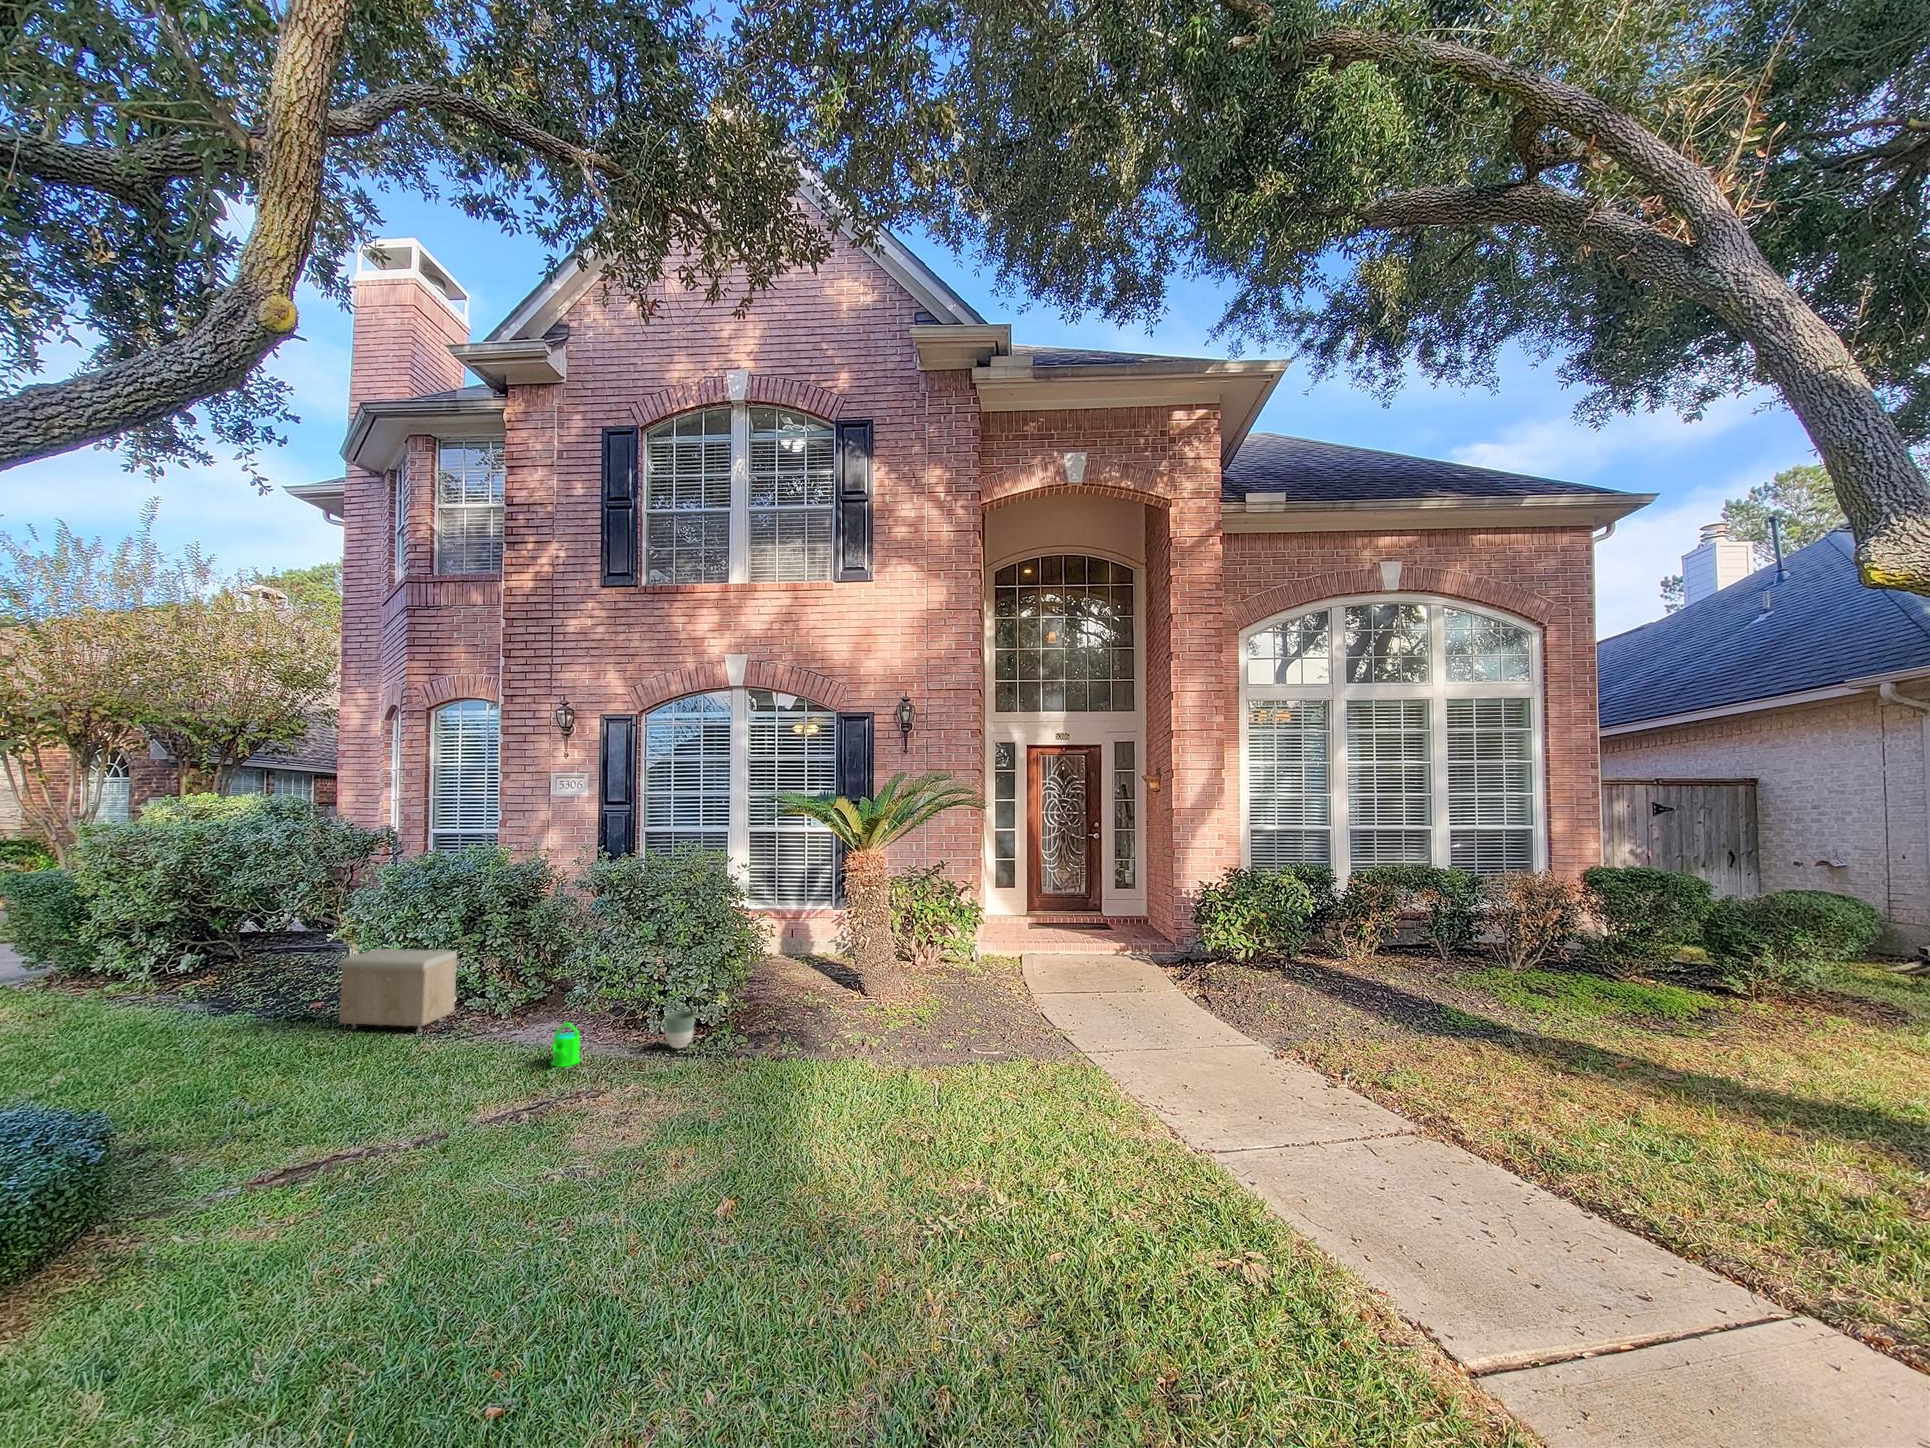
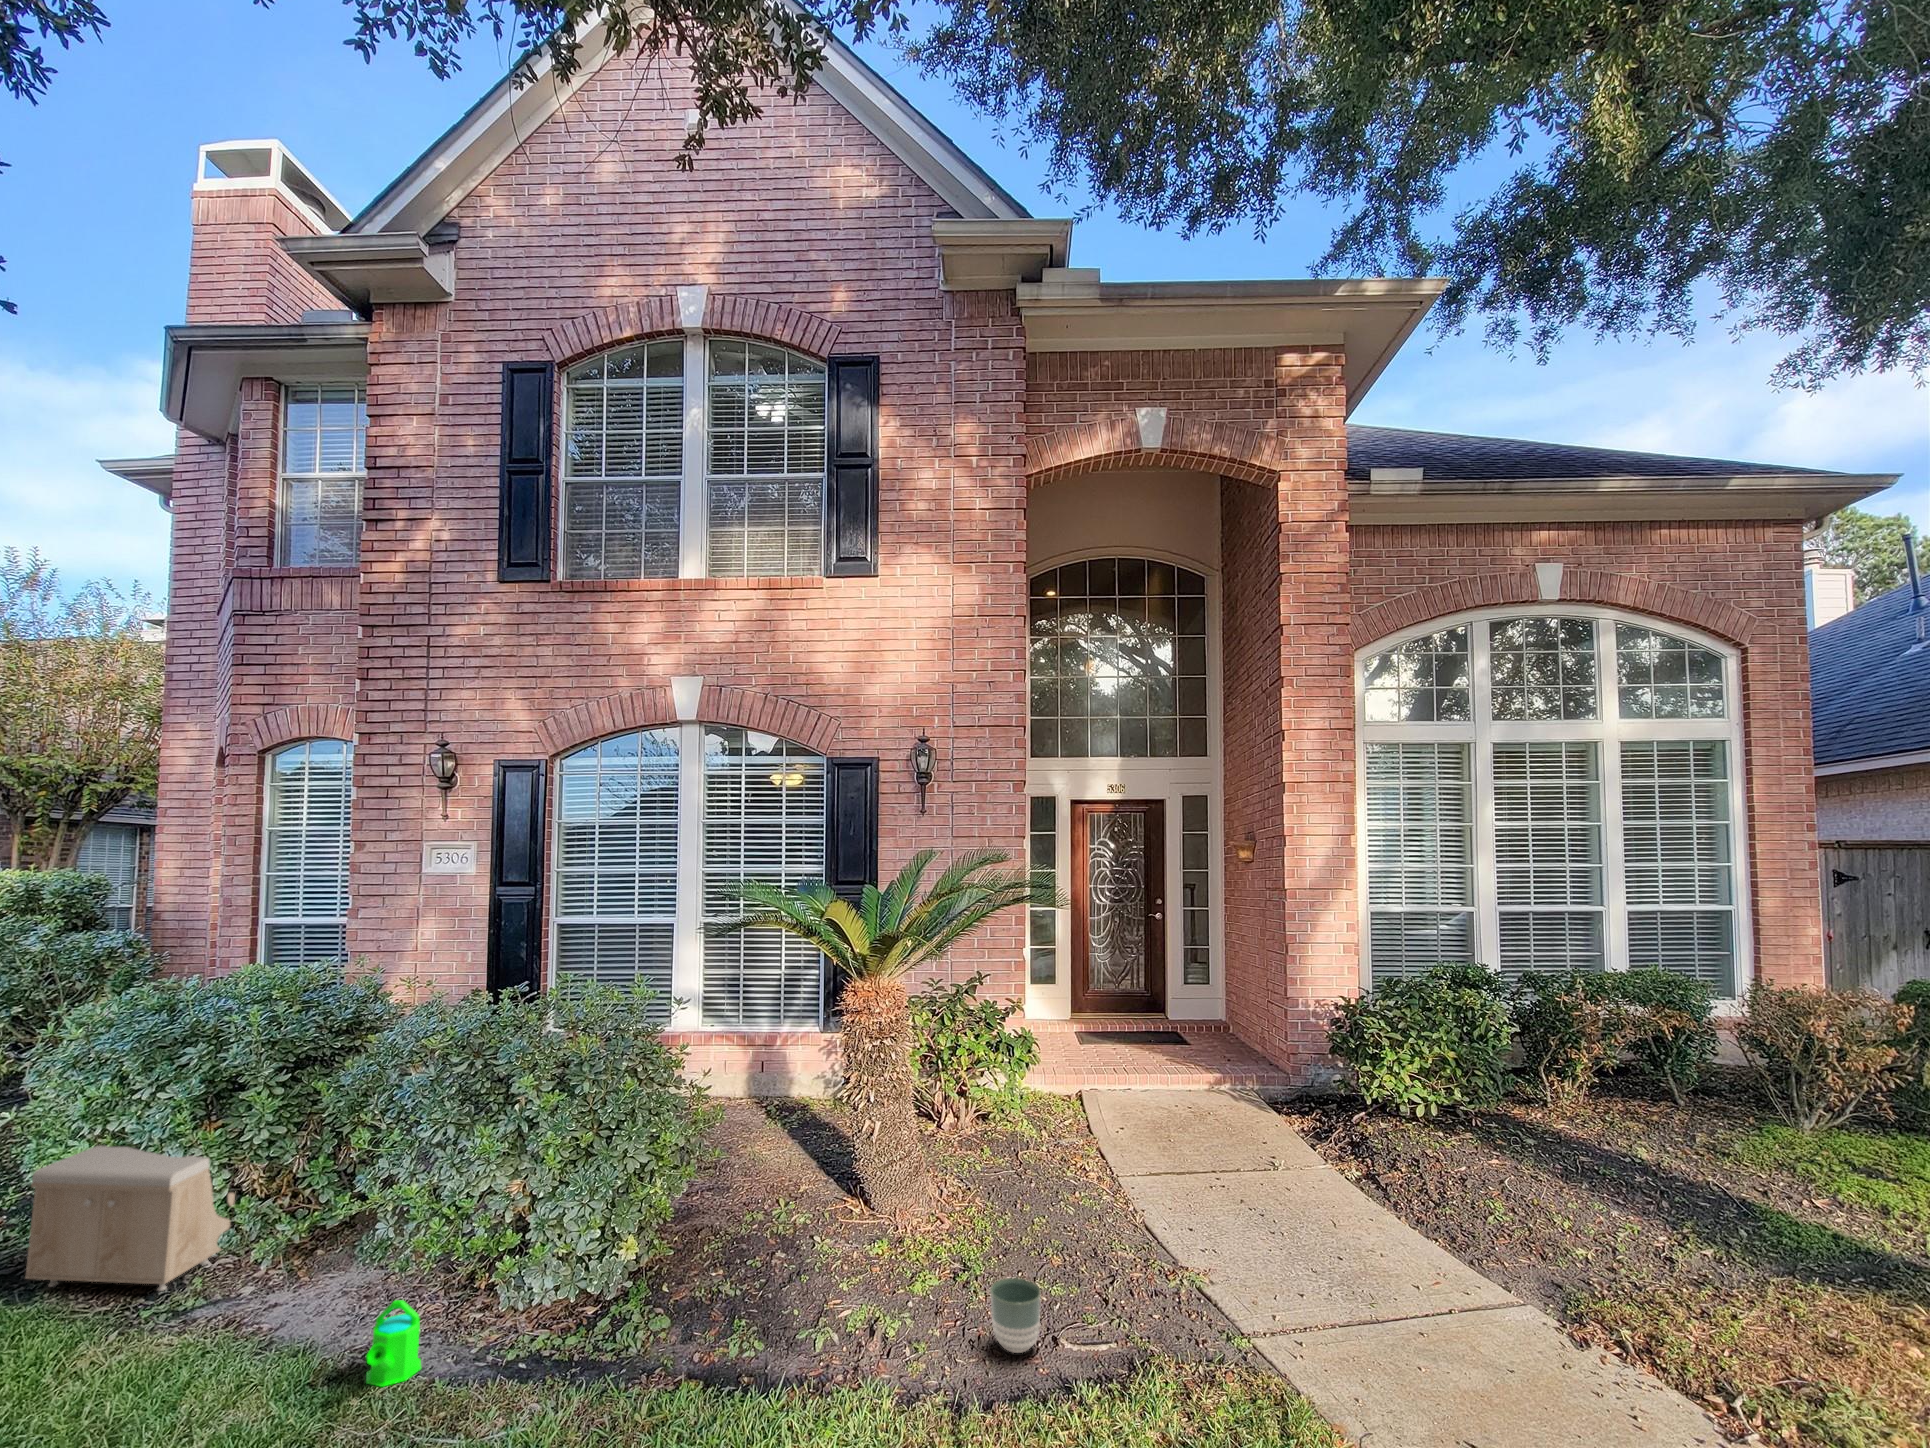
planter: present [665,1011,695,1049] -> present [990,1278,1041,1353]

